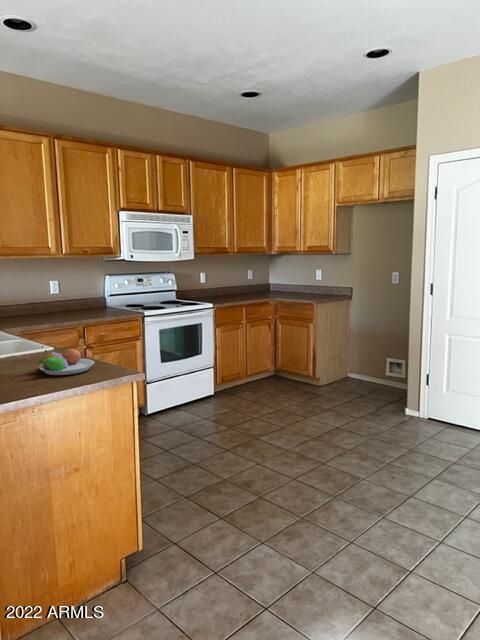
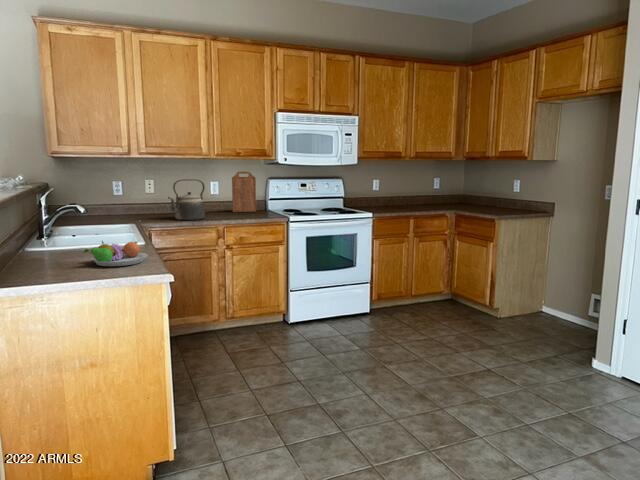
cutting board: none [74,270,100,311] -> present [232,172,256,212]
kettle: none [24,280,62,323] -> present [168,179,205,220]

